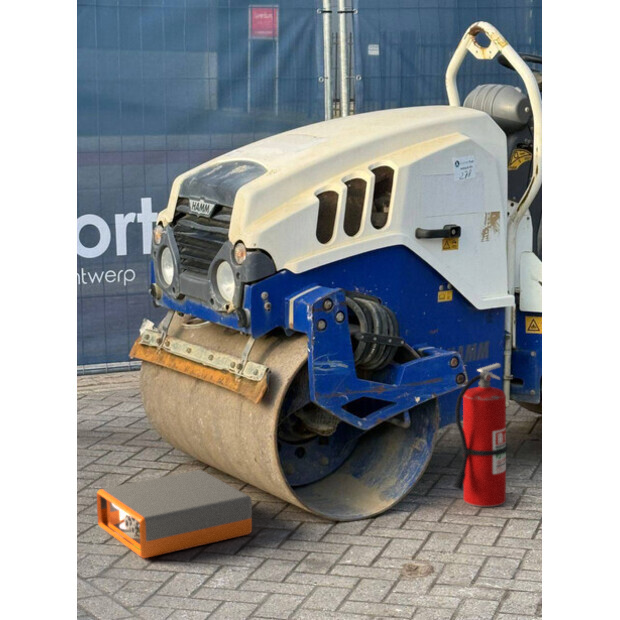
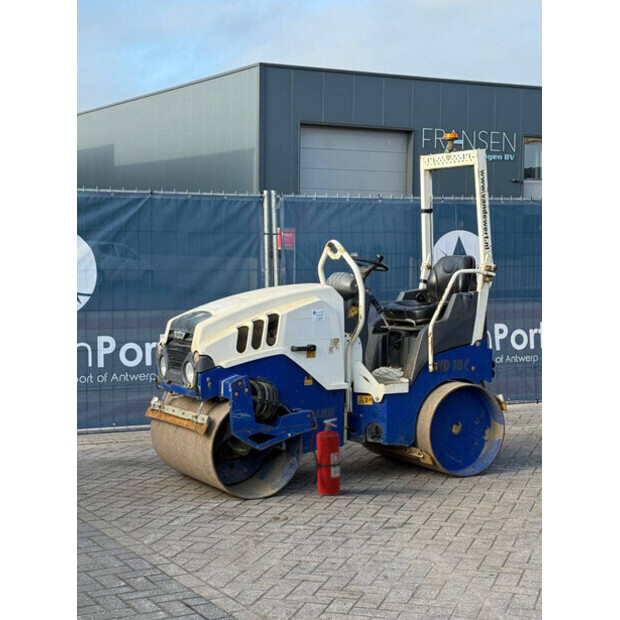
storage box: present [97,470,252,558] -> none [121,474,201,514]

